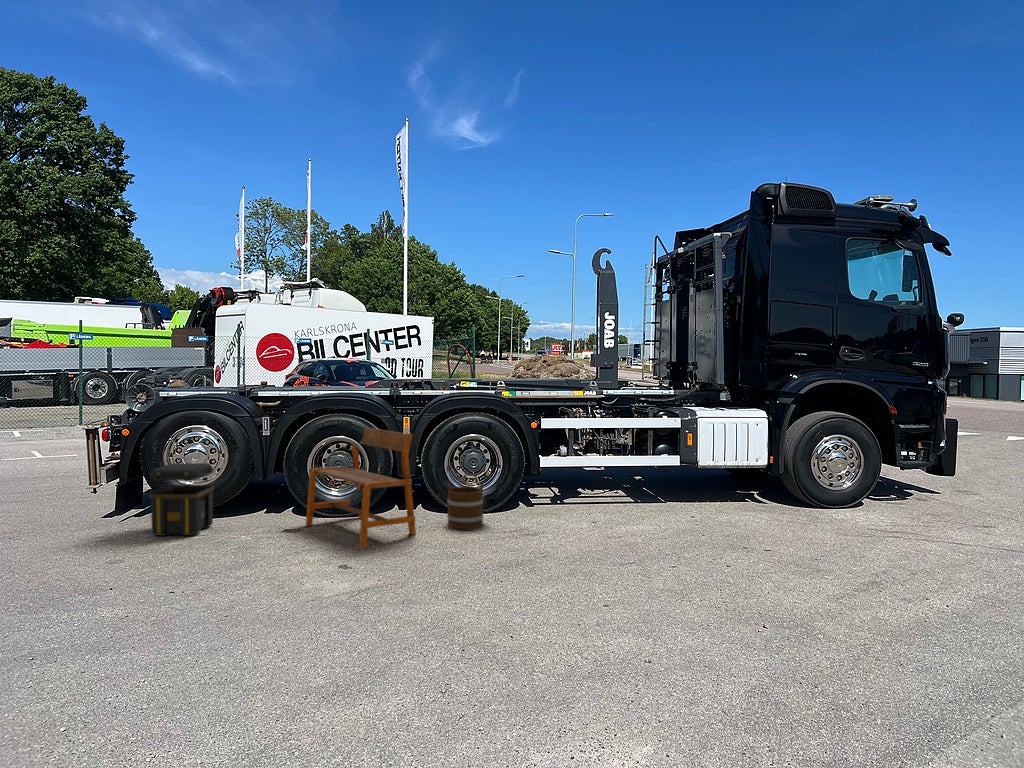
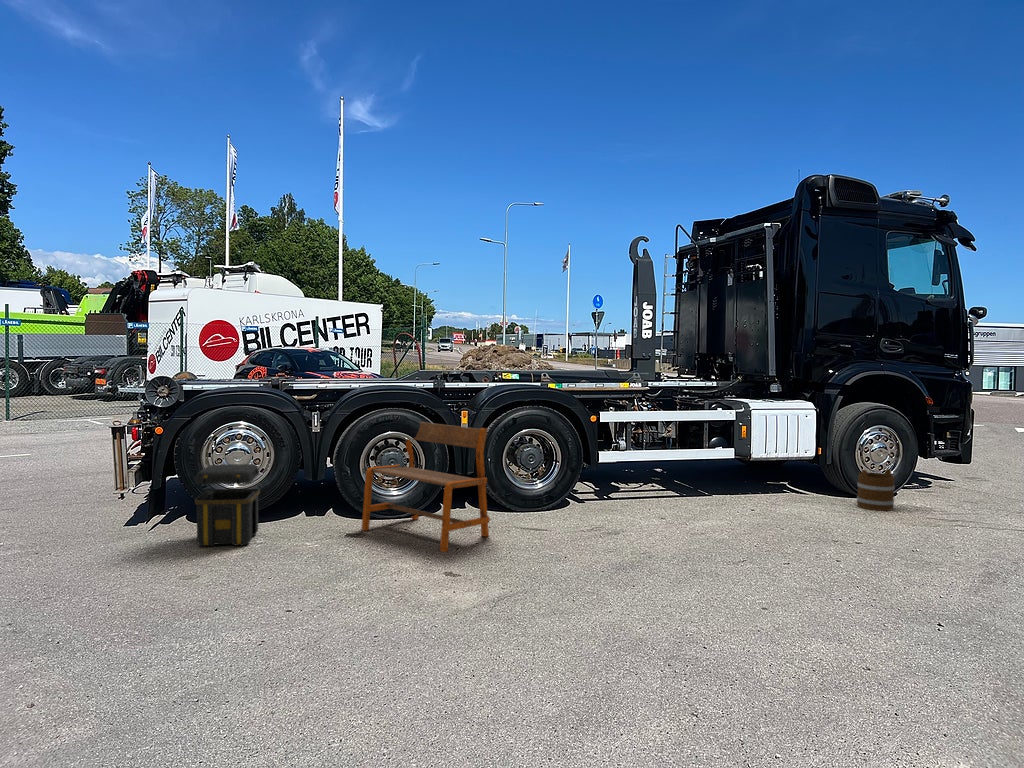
bucket: present [447,483,483,528] -> present [857,469,895,511]

